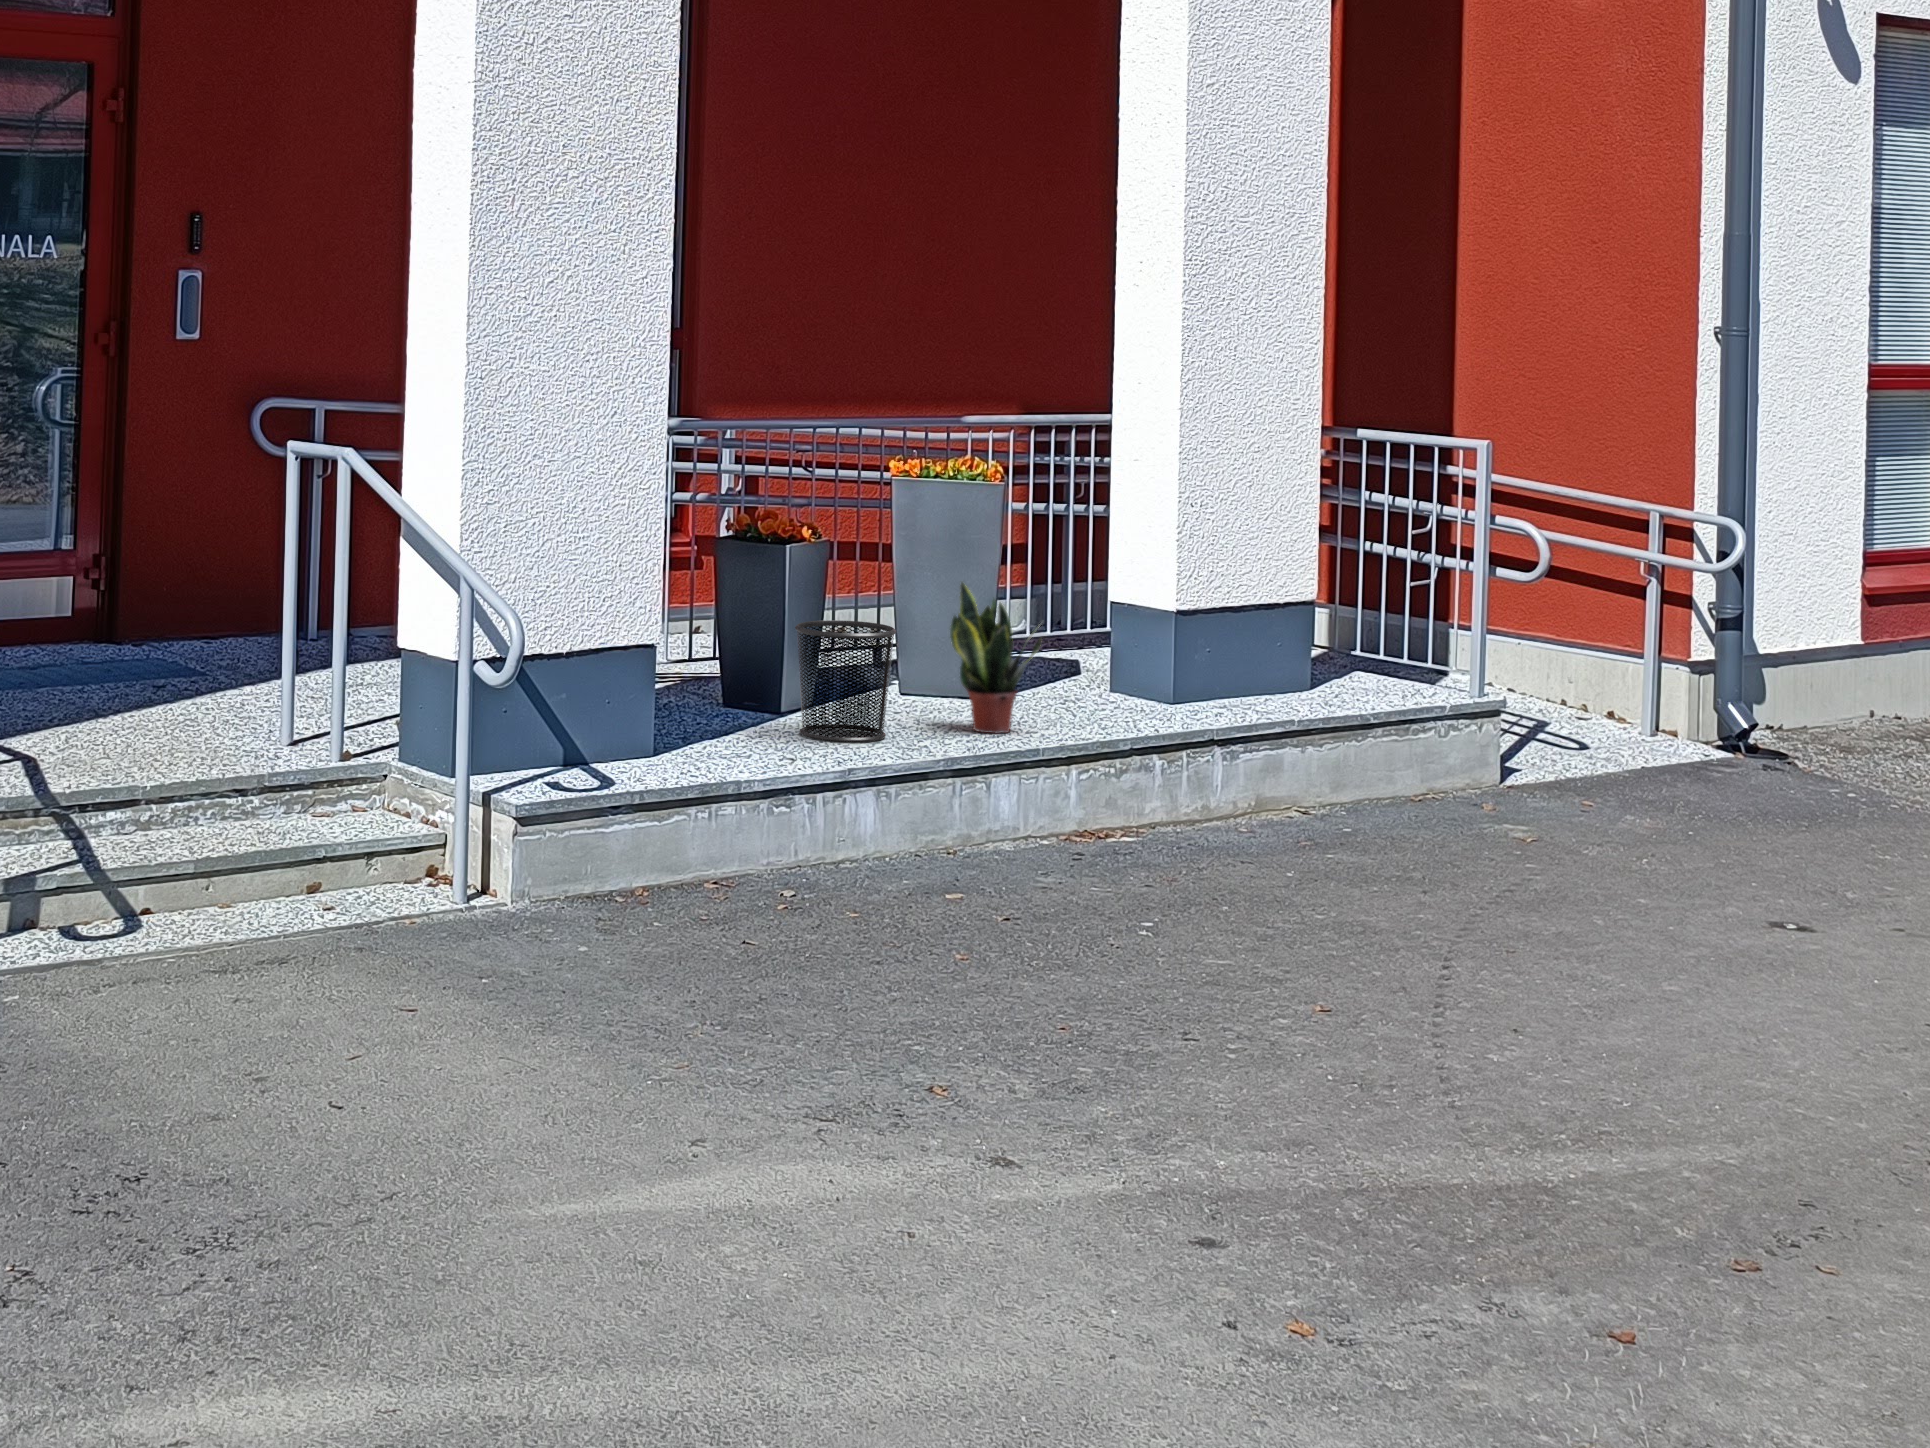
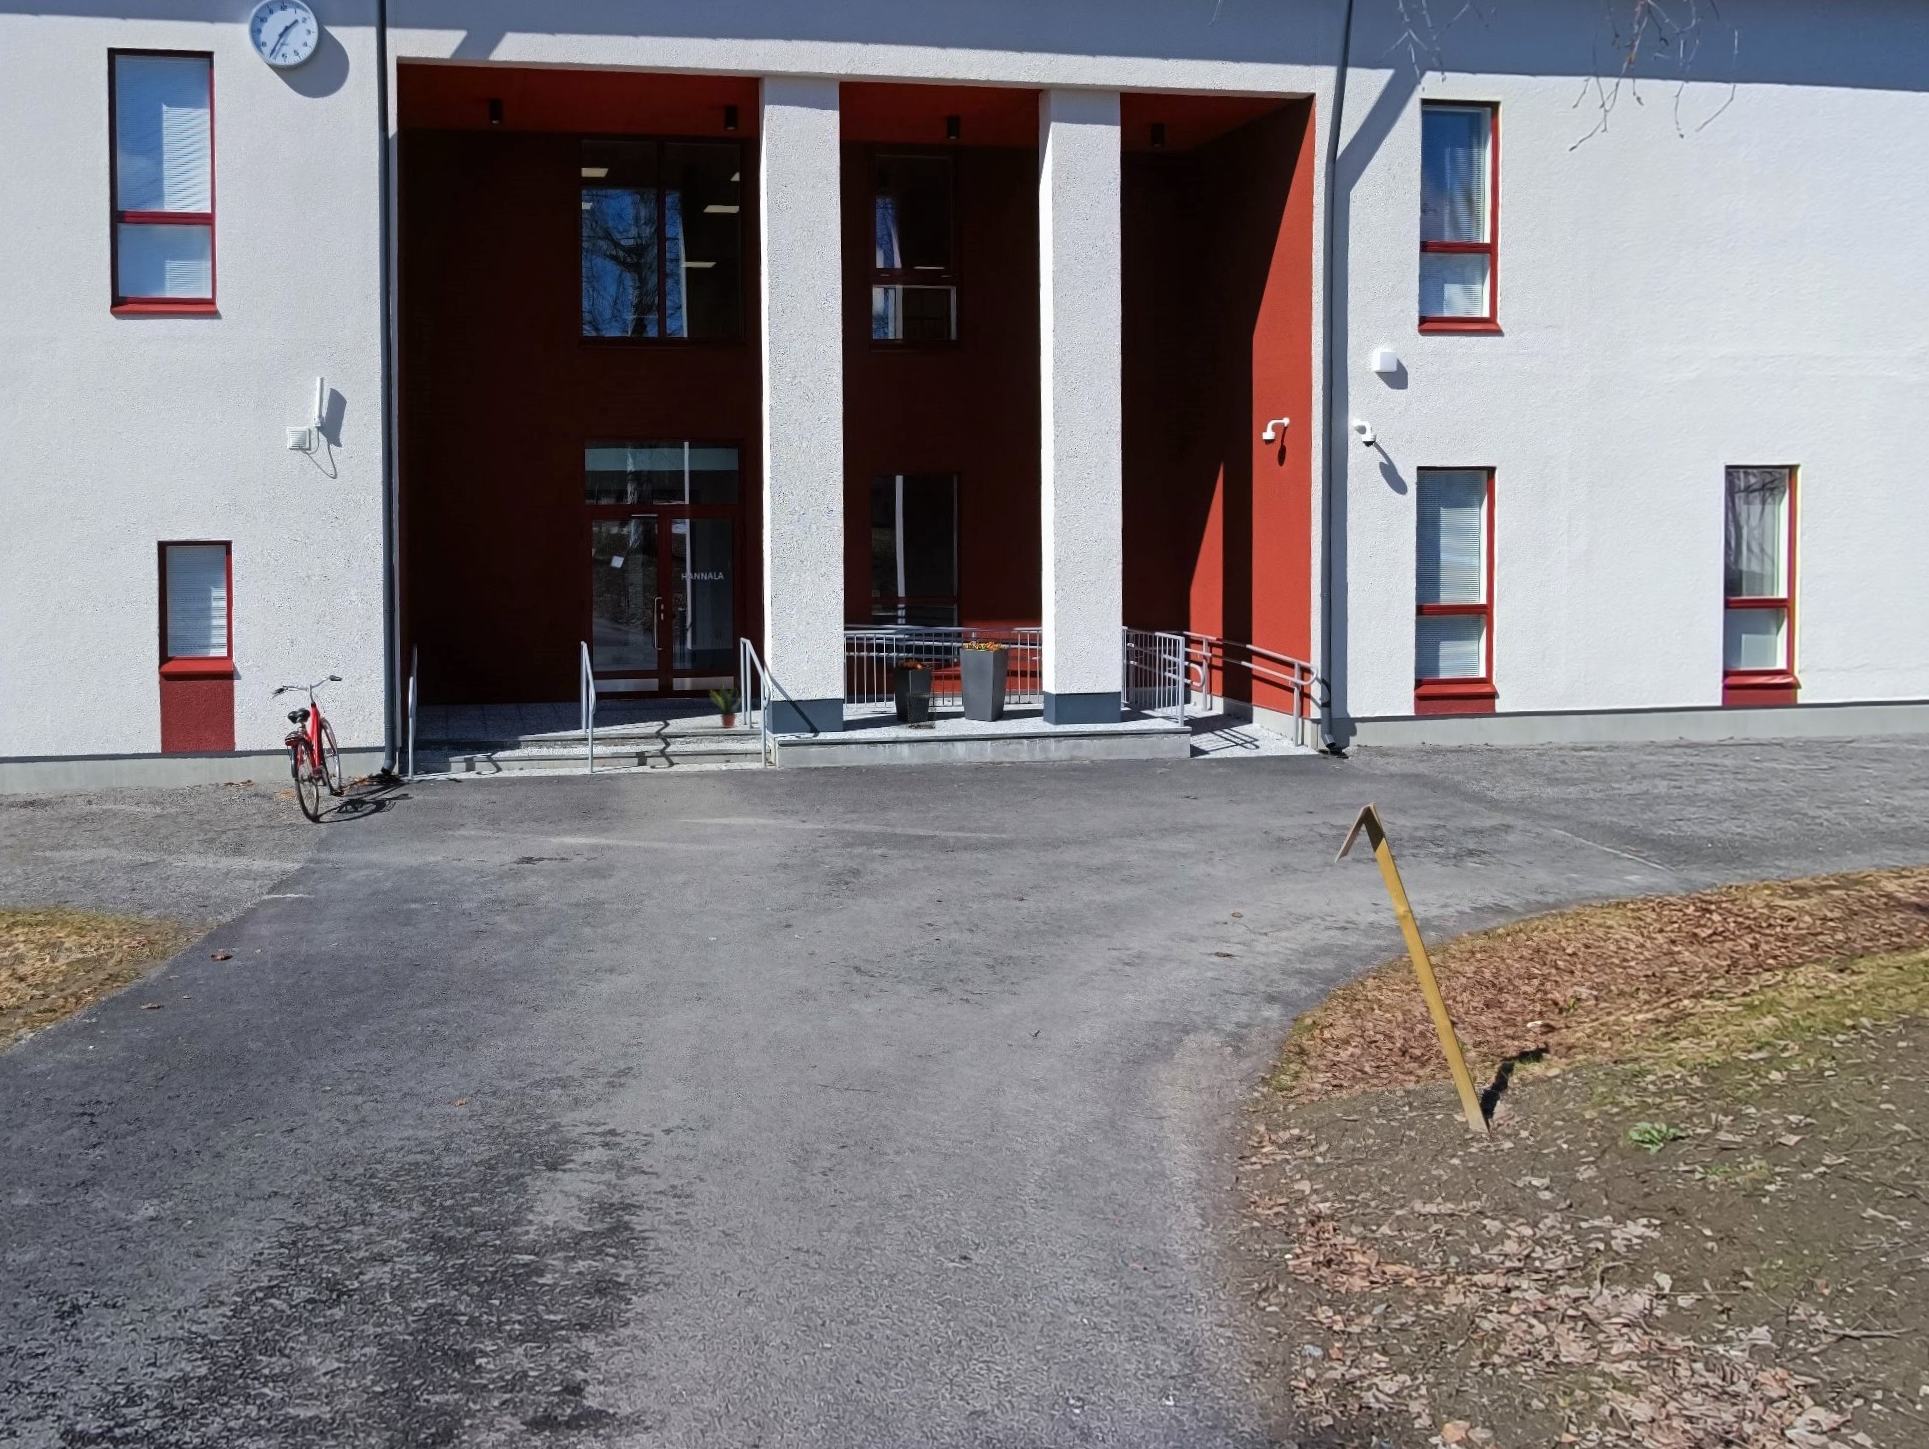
potted plant: present [950,583,1041,733] -> present [710,683,745,728]

